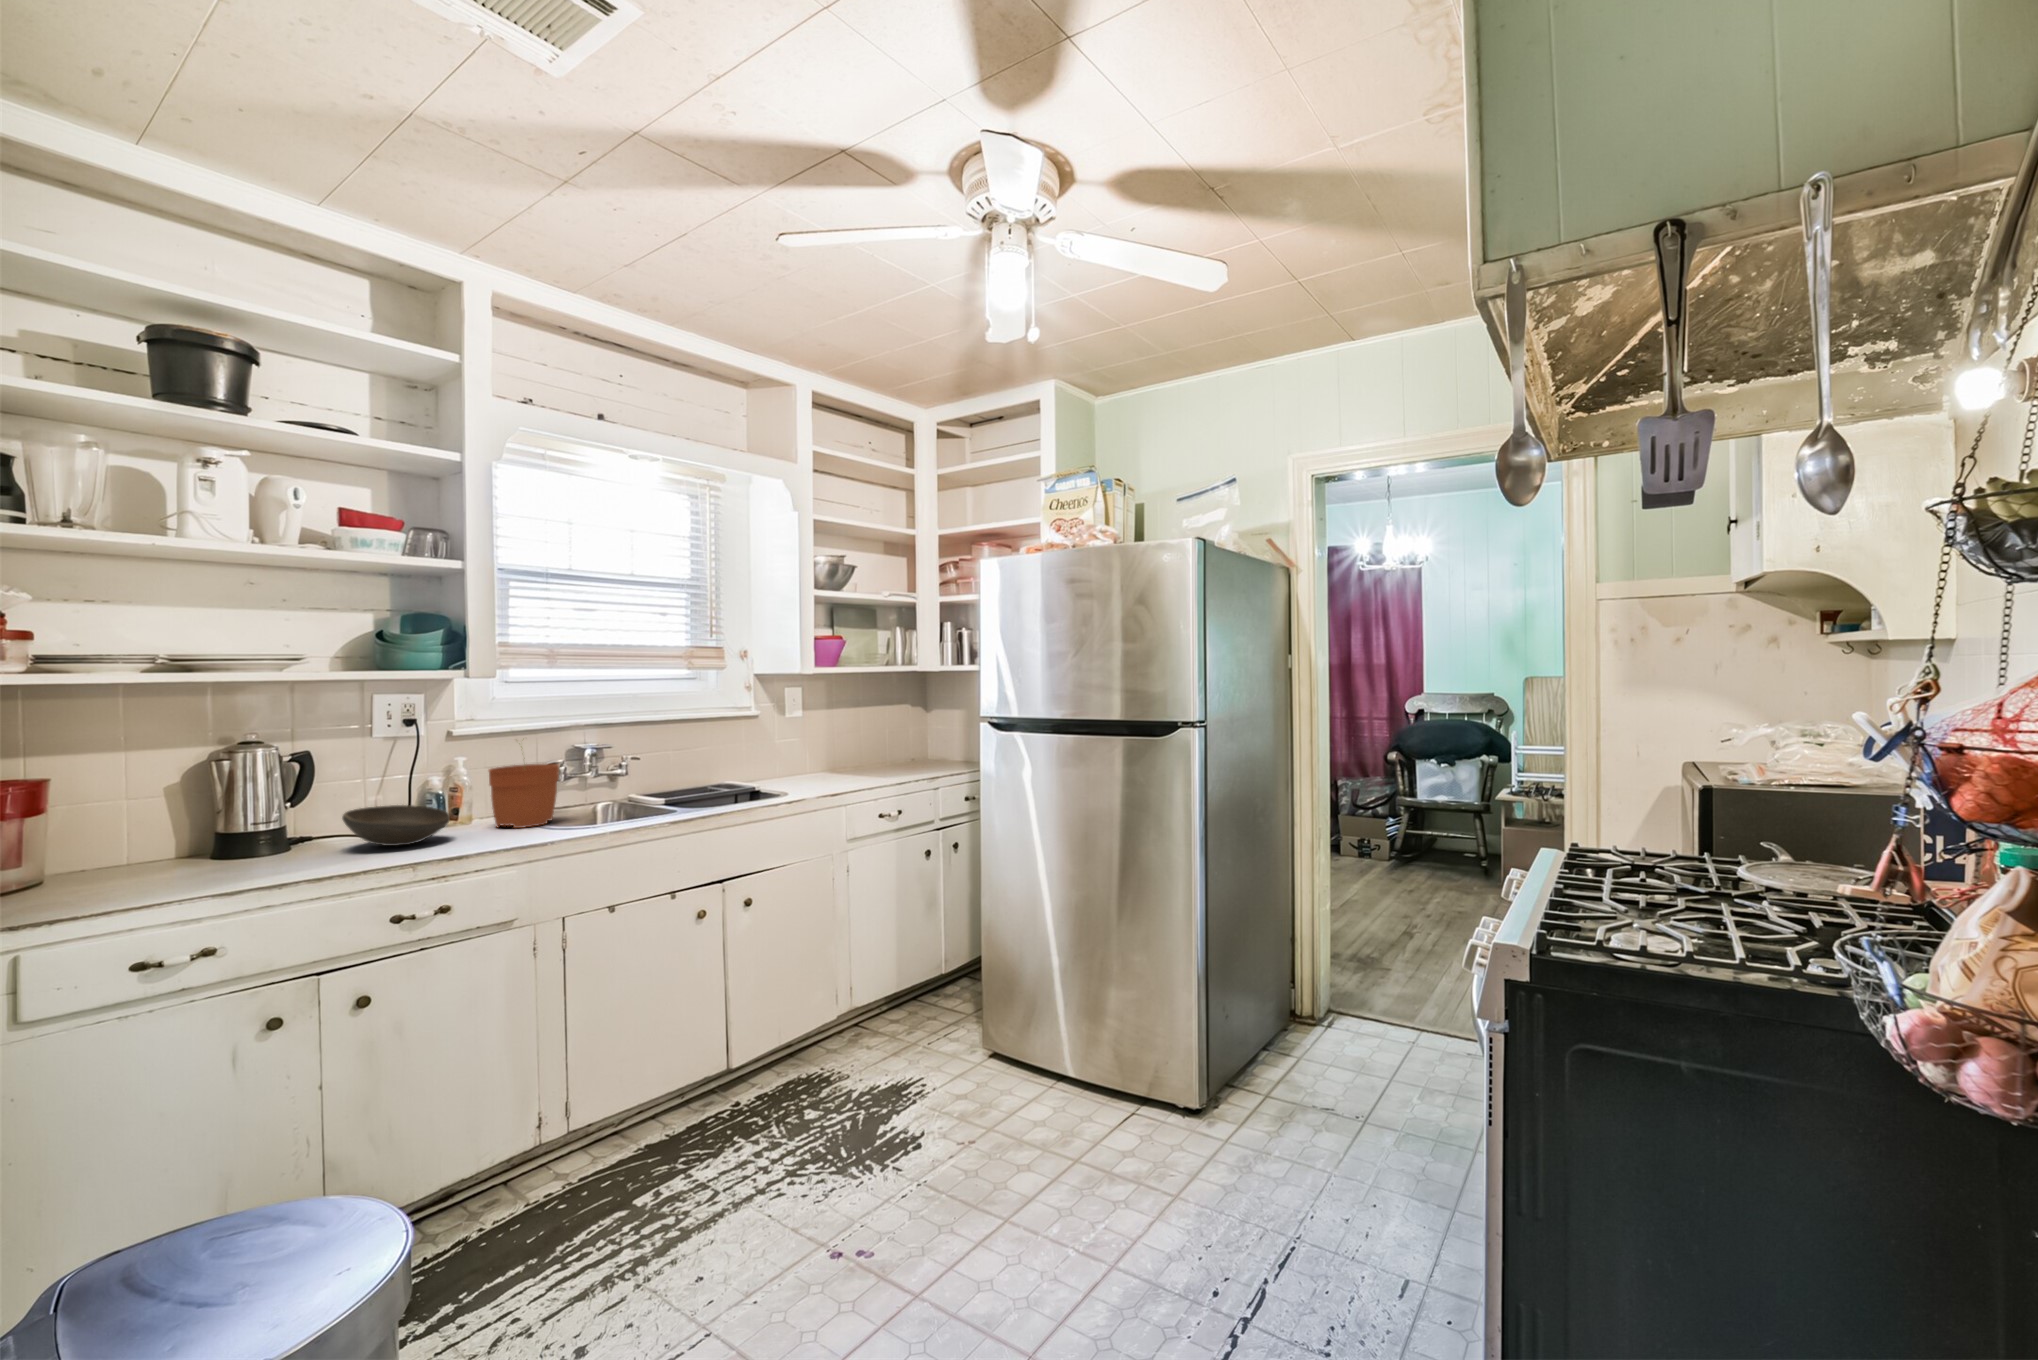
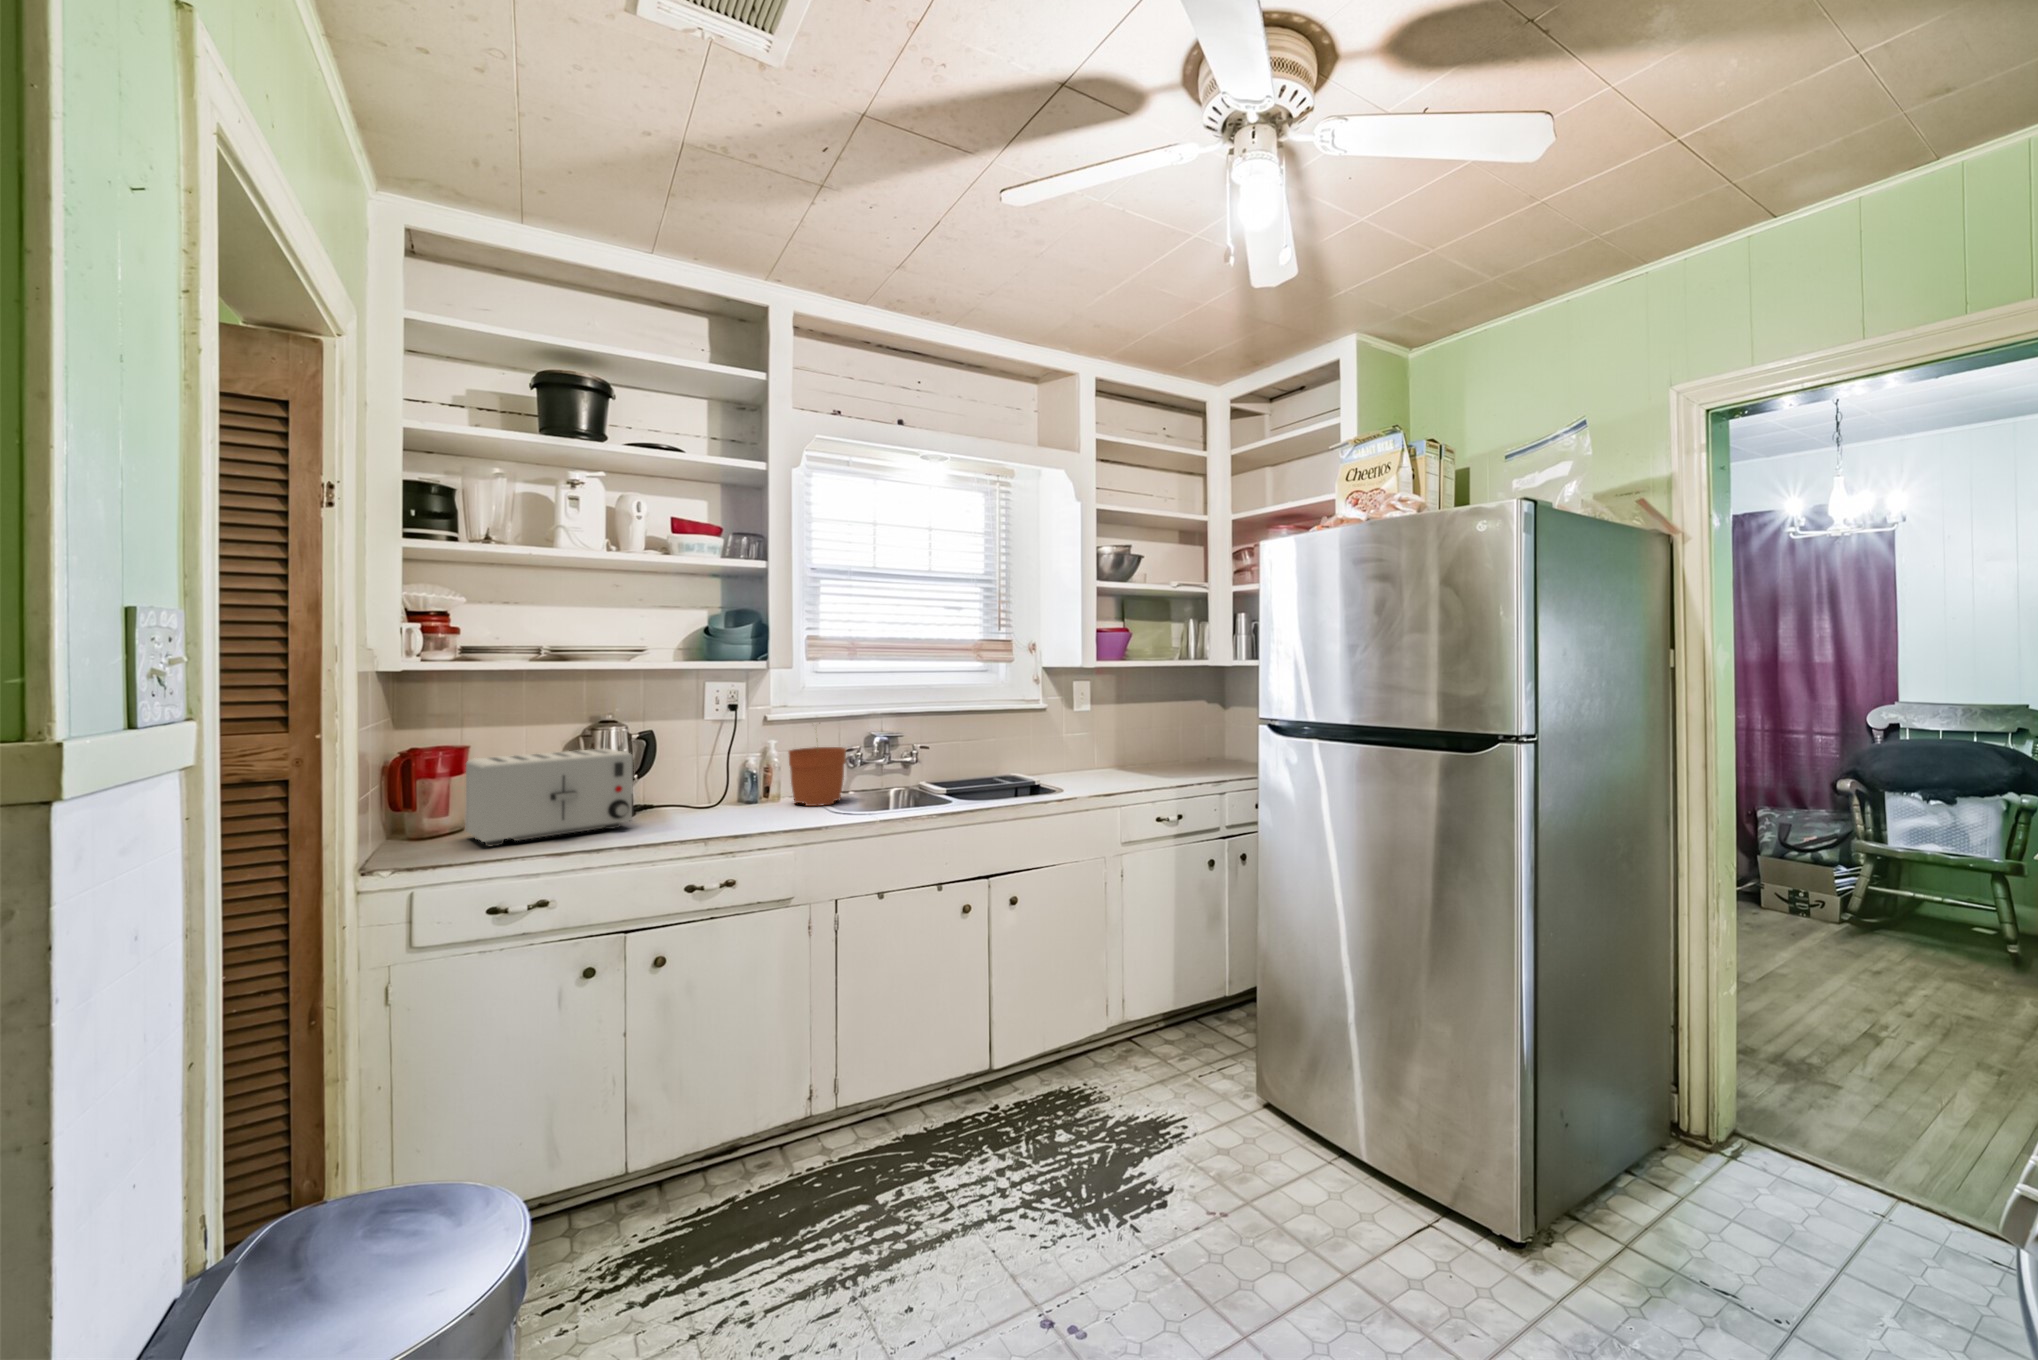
toaster: none [55,777,305,899] -> present [465,749,633,847]
bowl: present [342,805,450,846] -> none [669,779,752,815]

